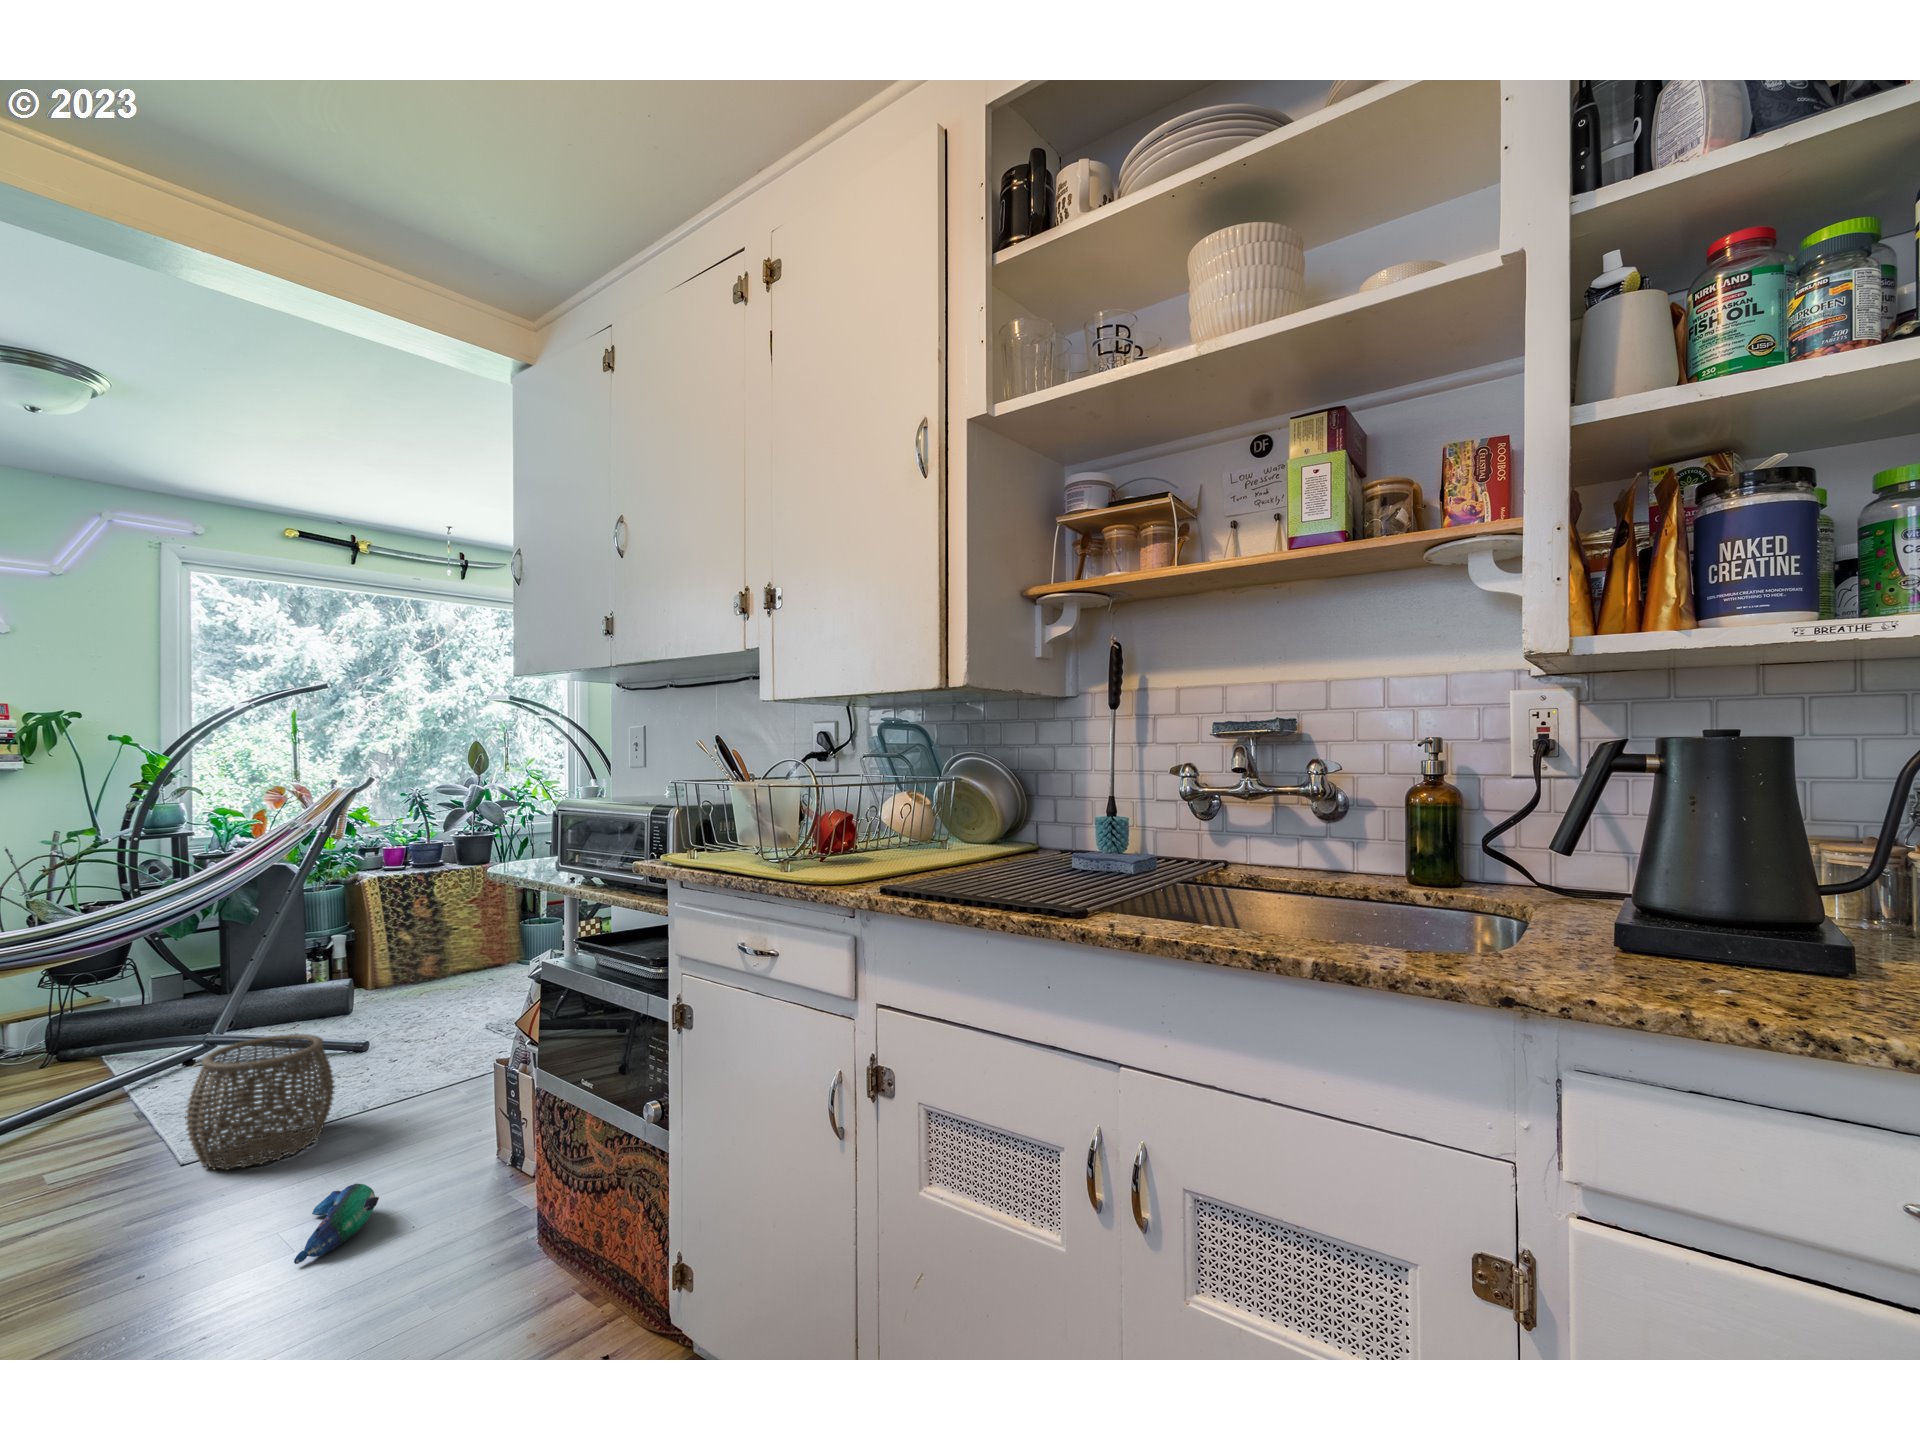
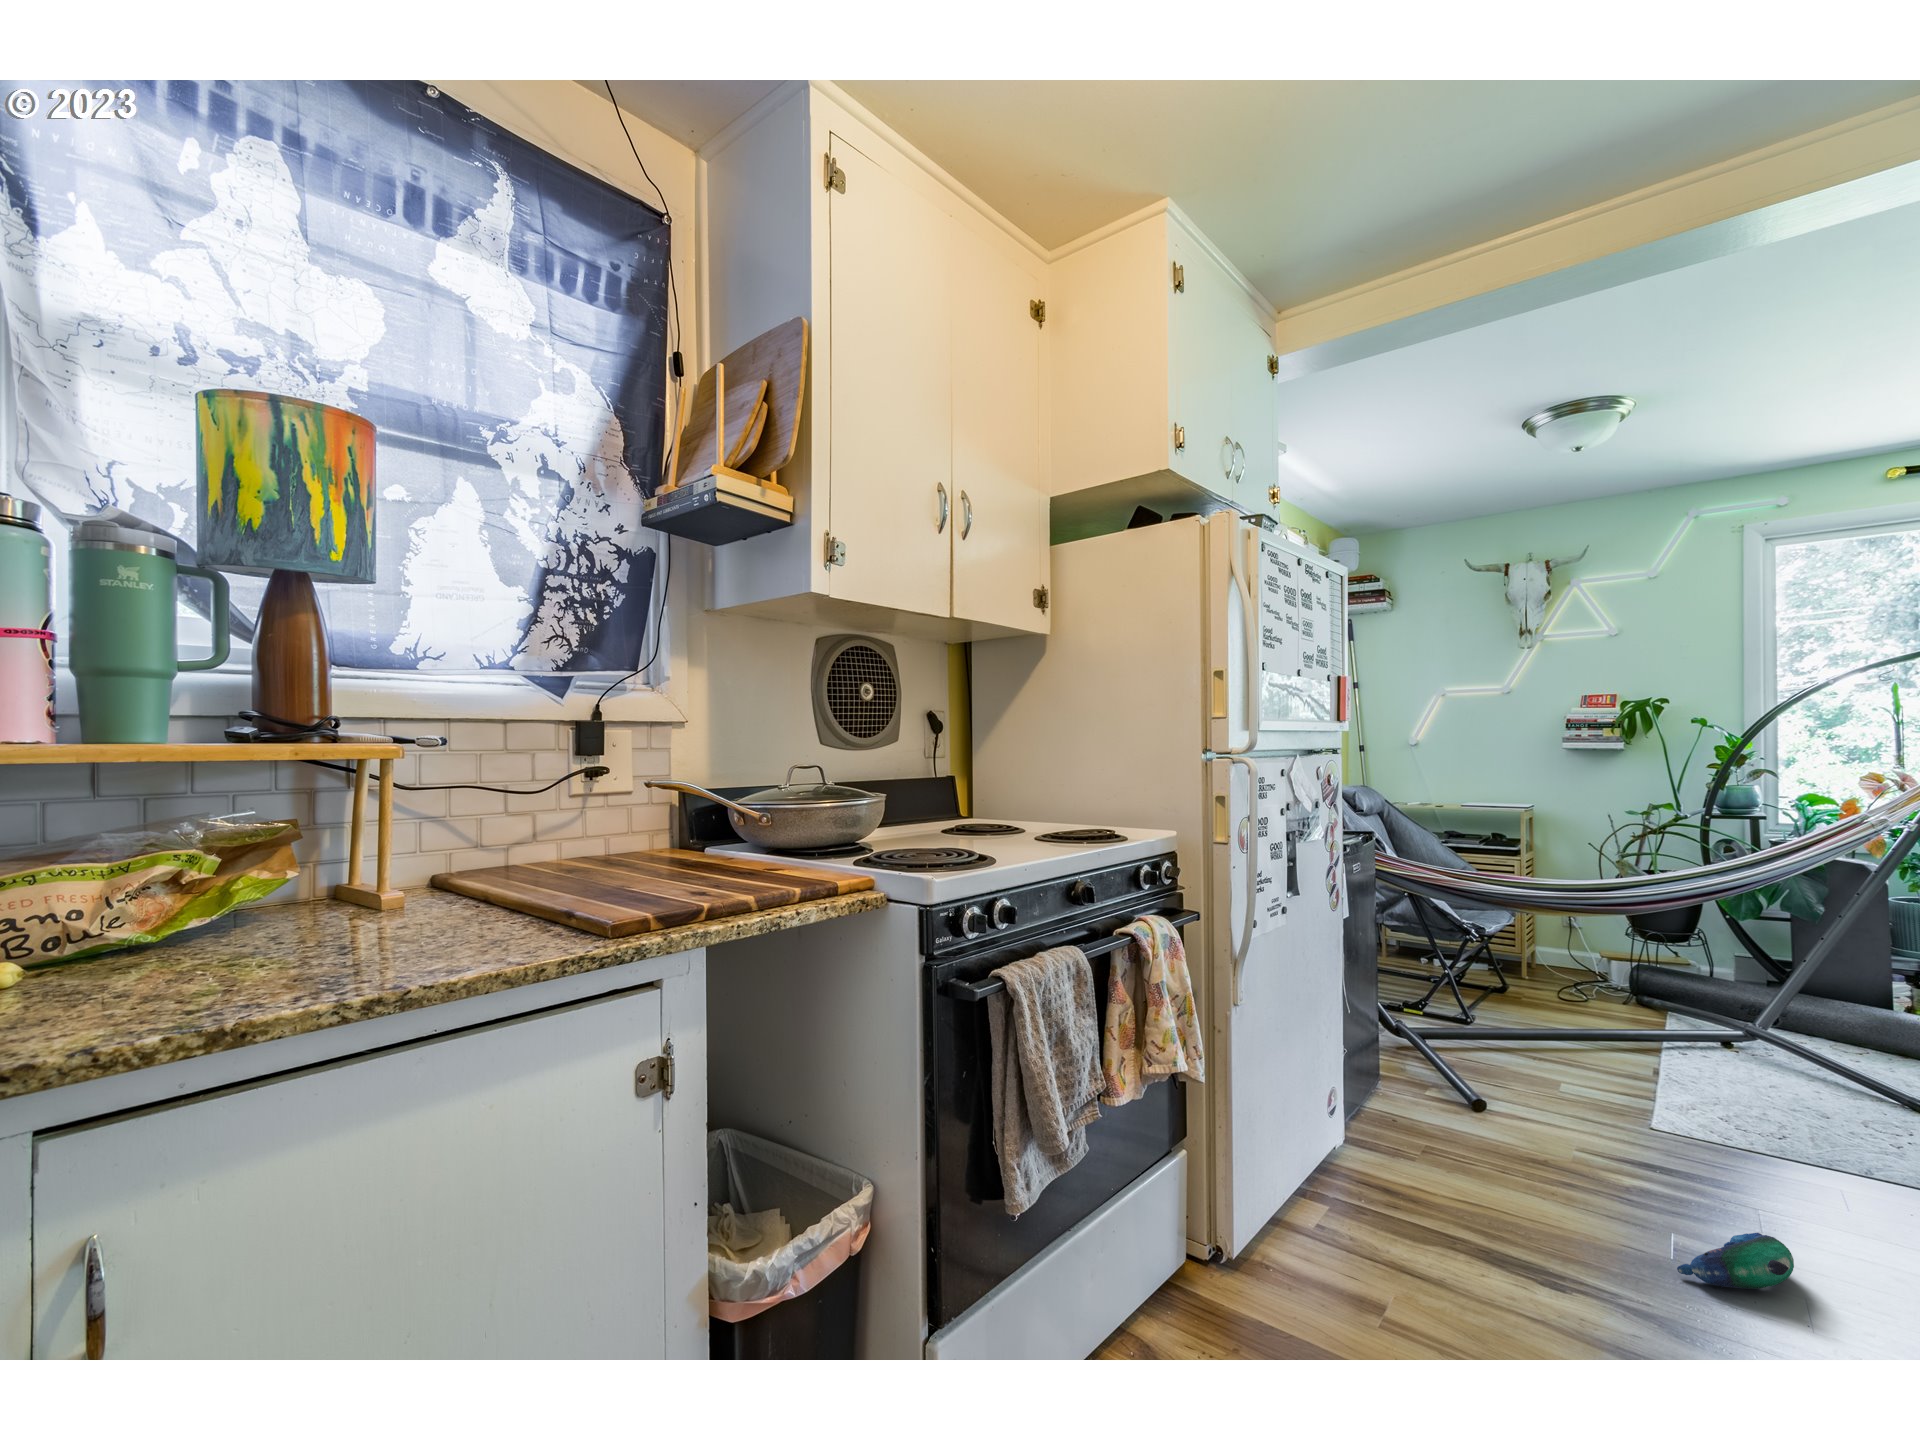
woven basket: present [185,1034,335,1170] -> none [1655,1033,1820,1180]

